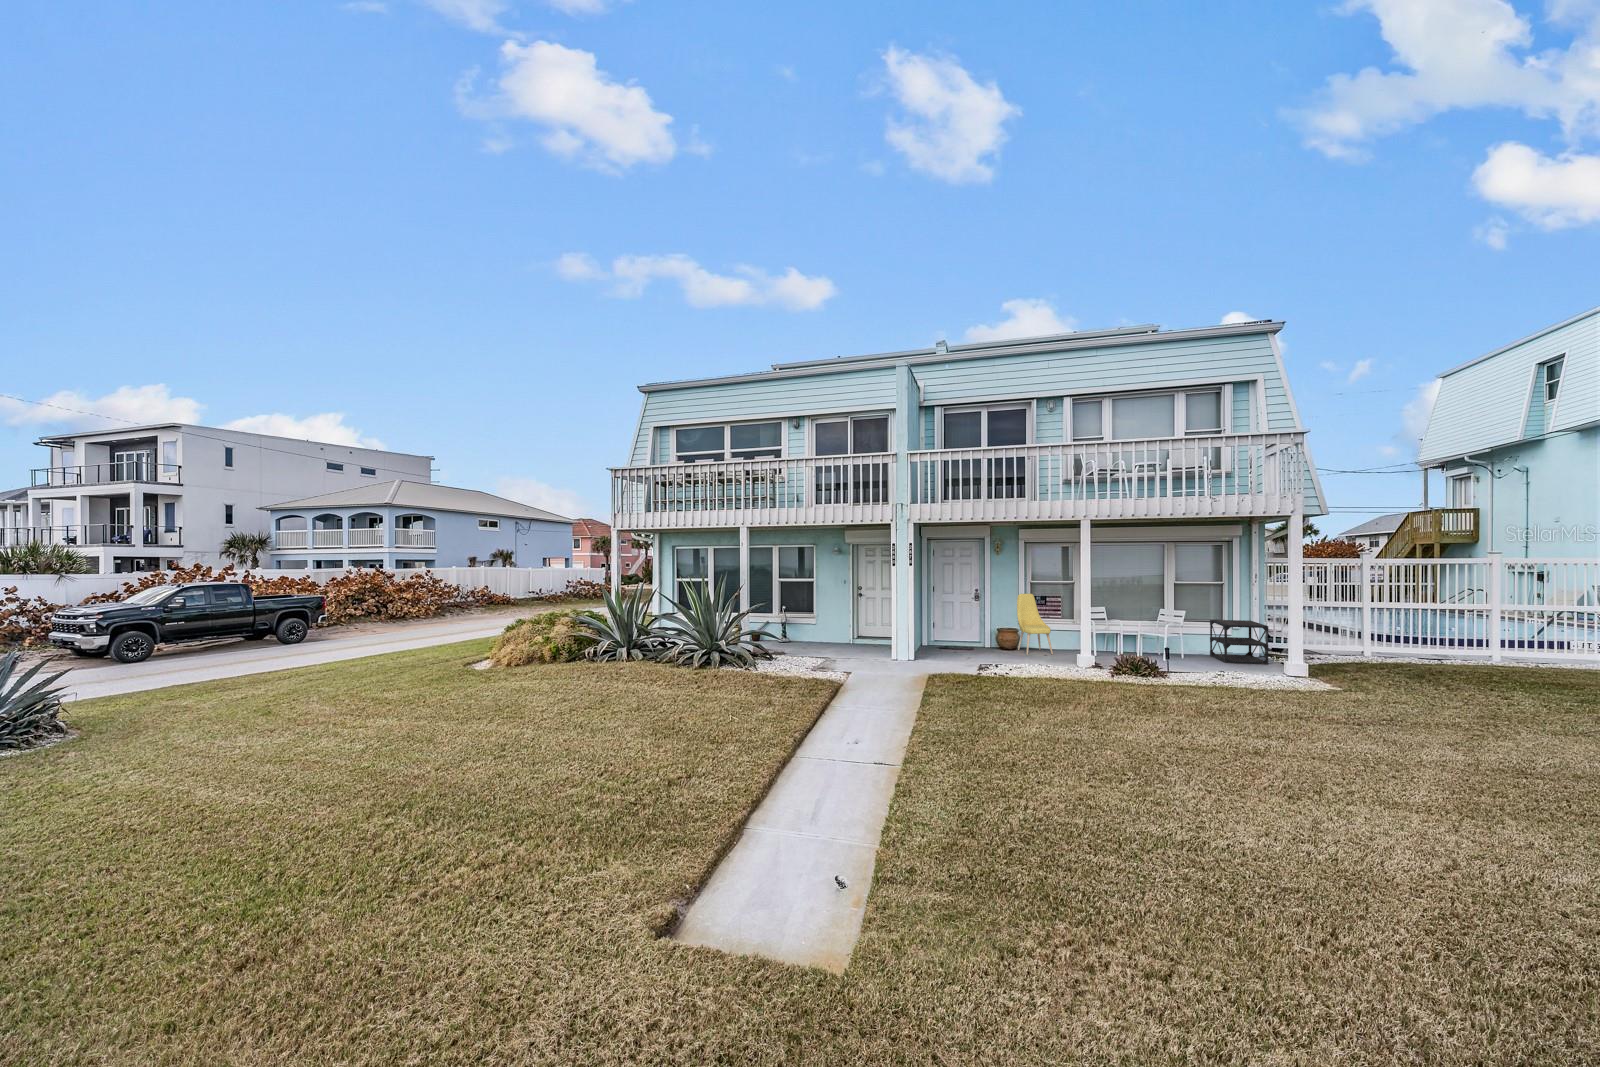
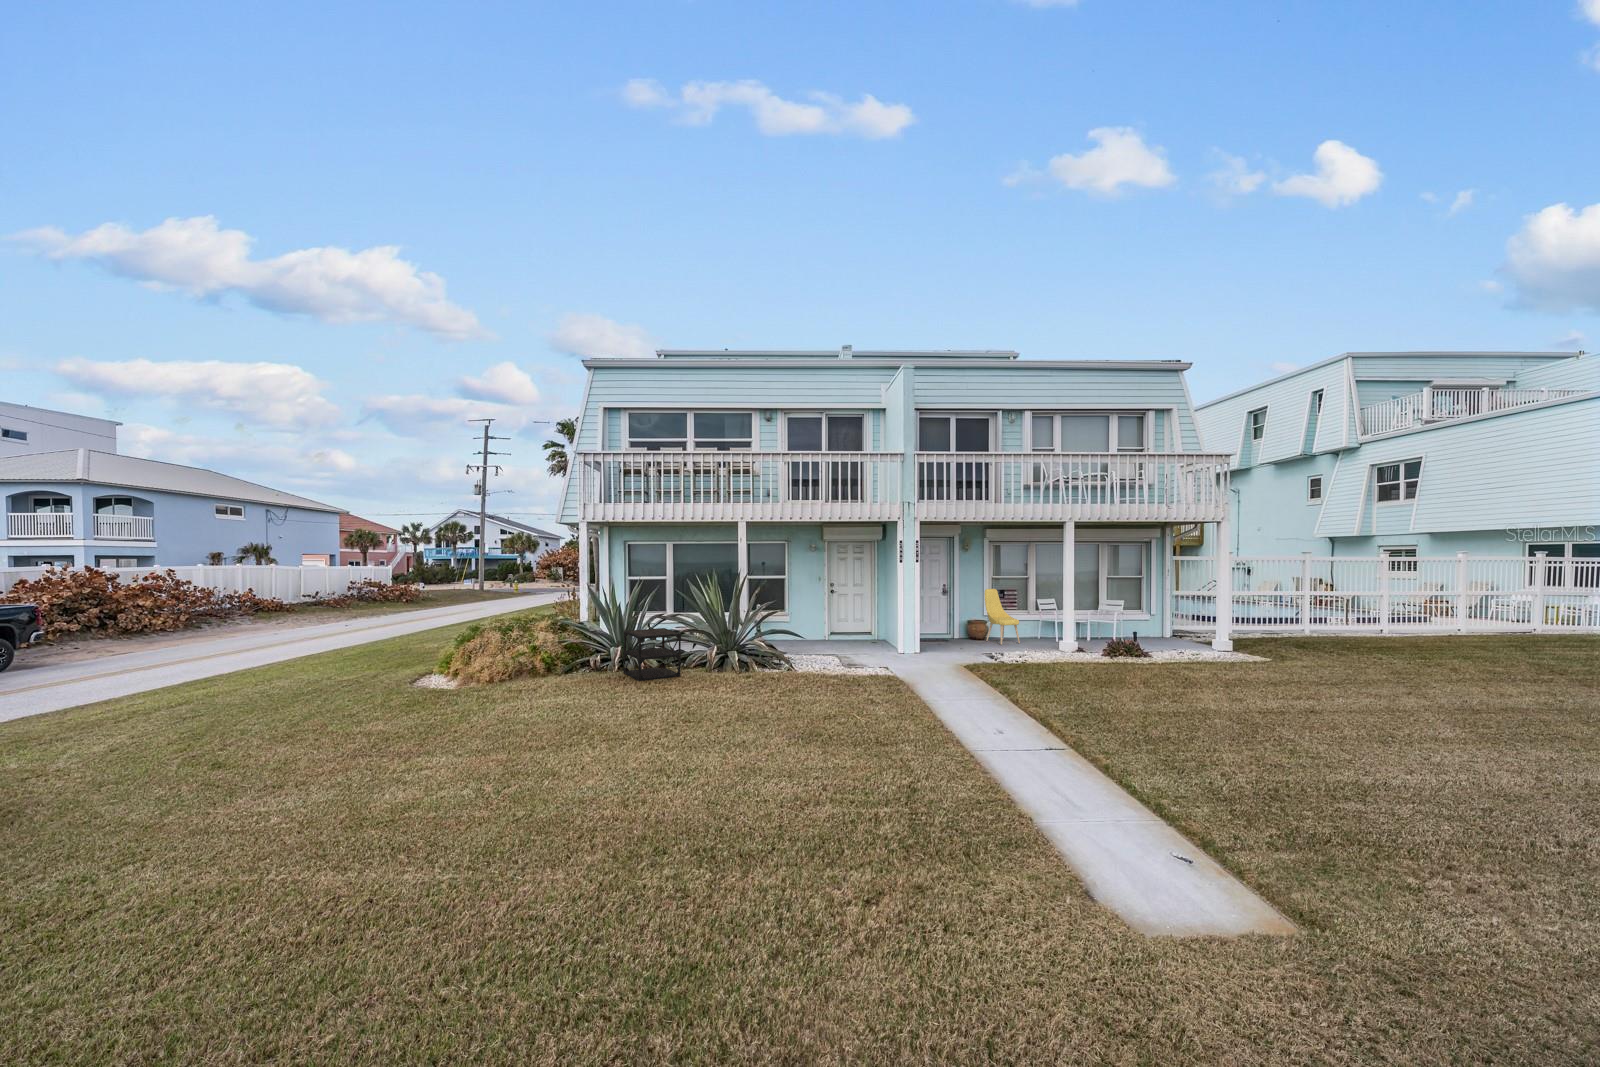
side table: present [1210,620,1268,664] -> present [623,628,681,681]

